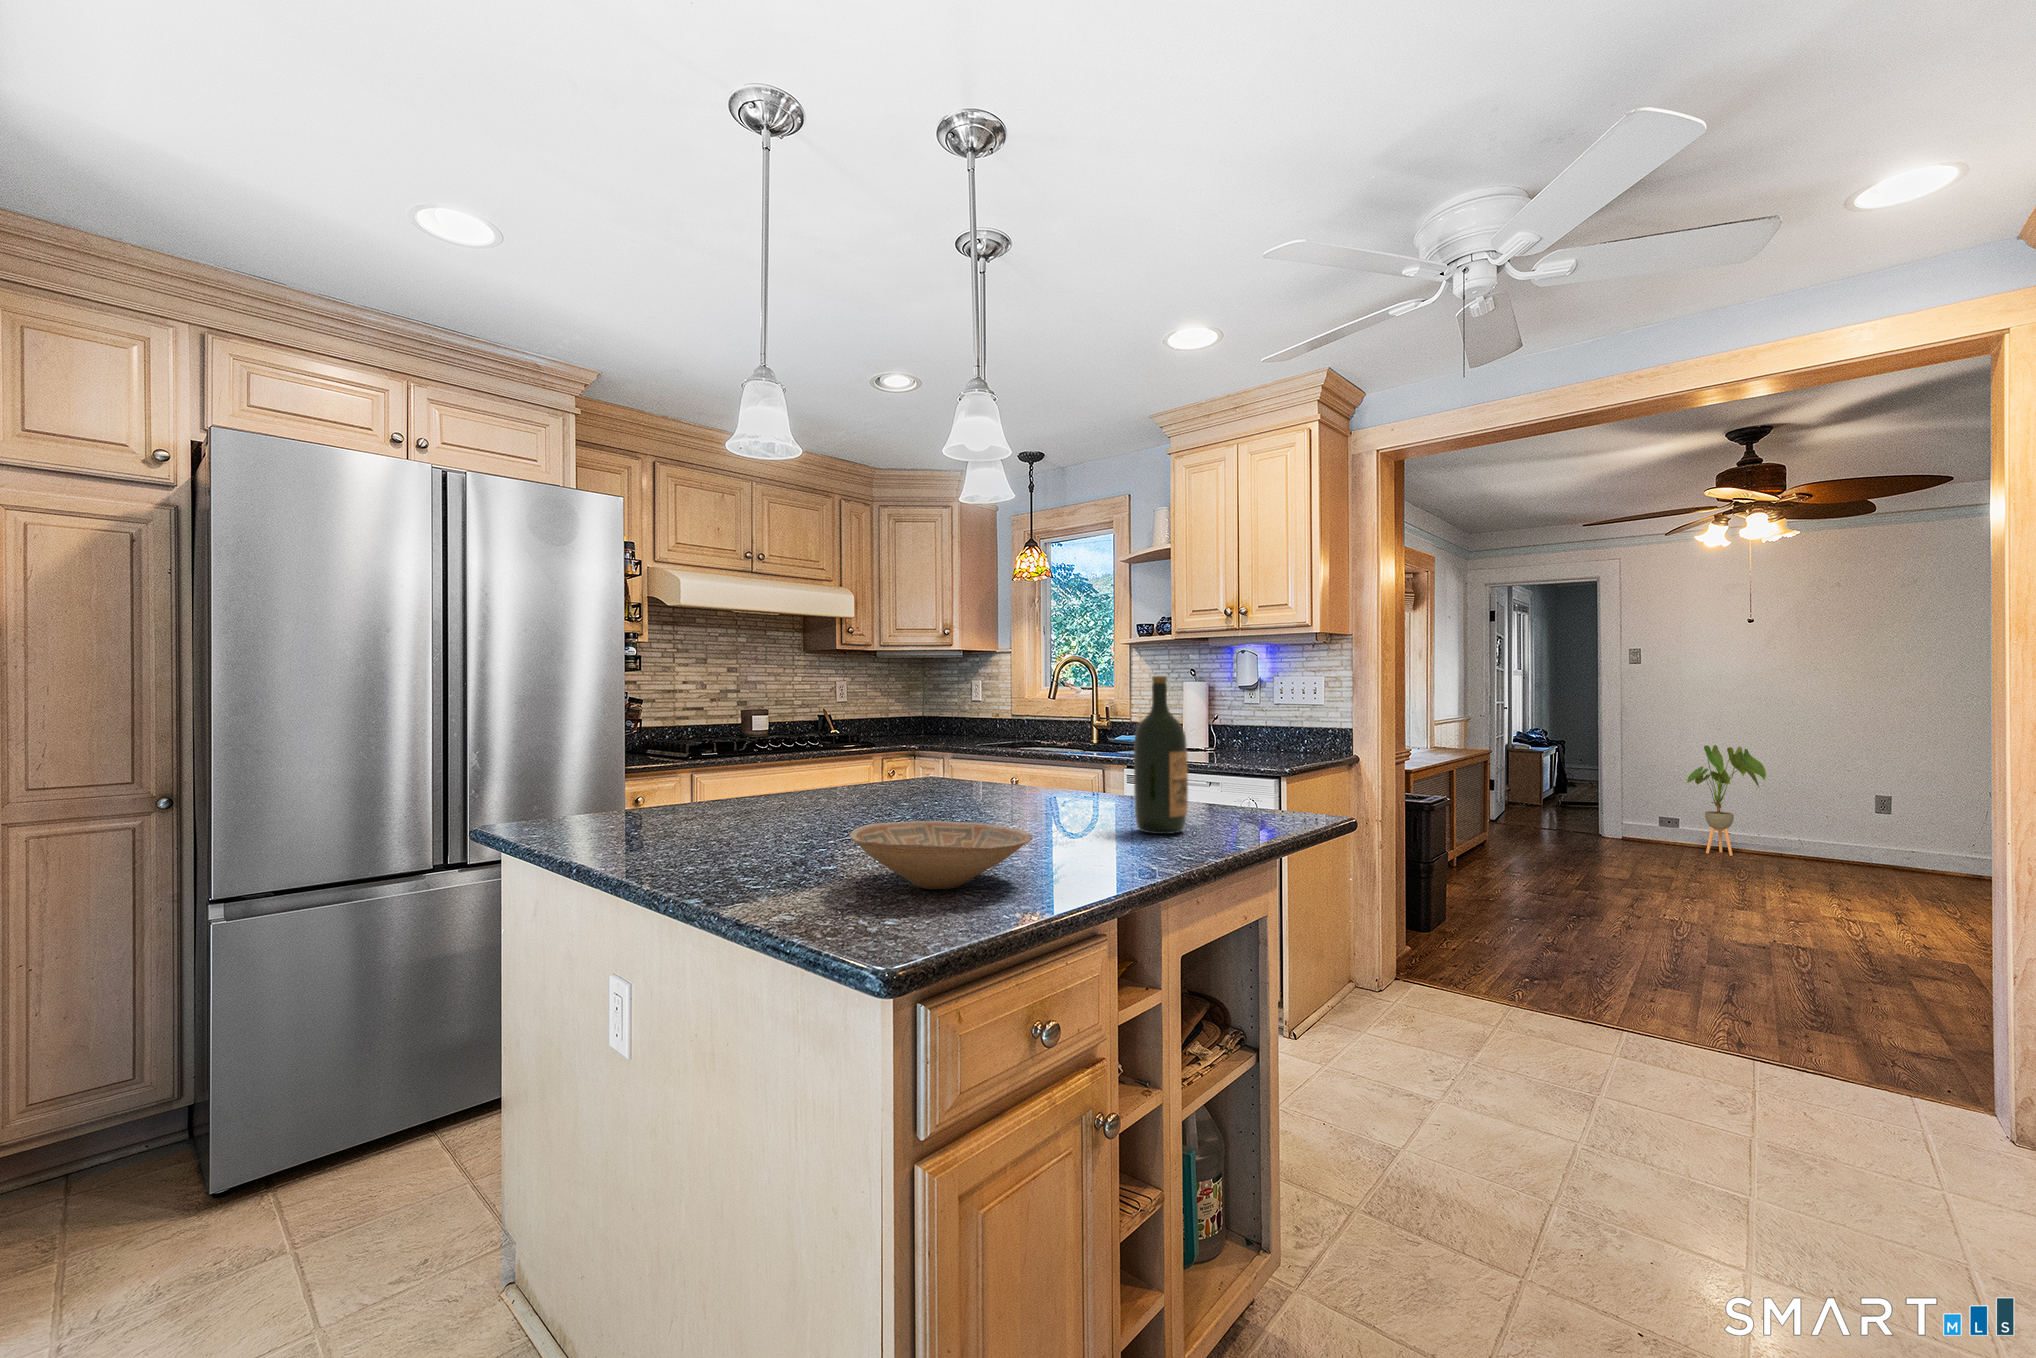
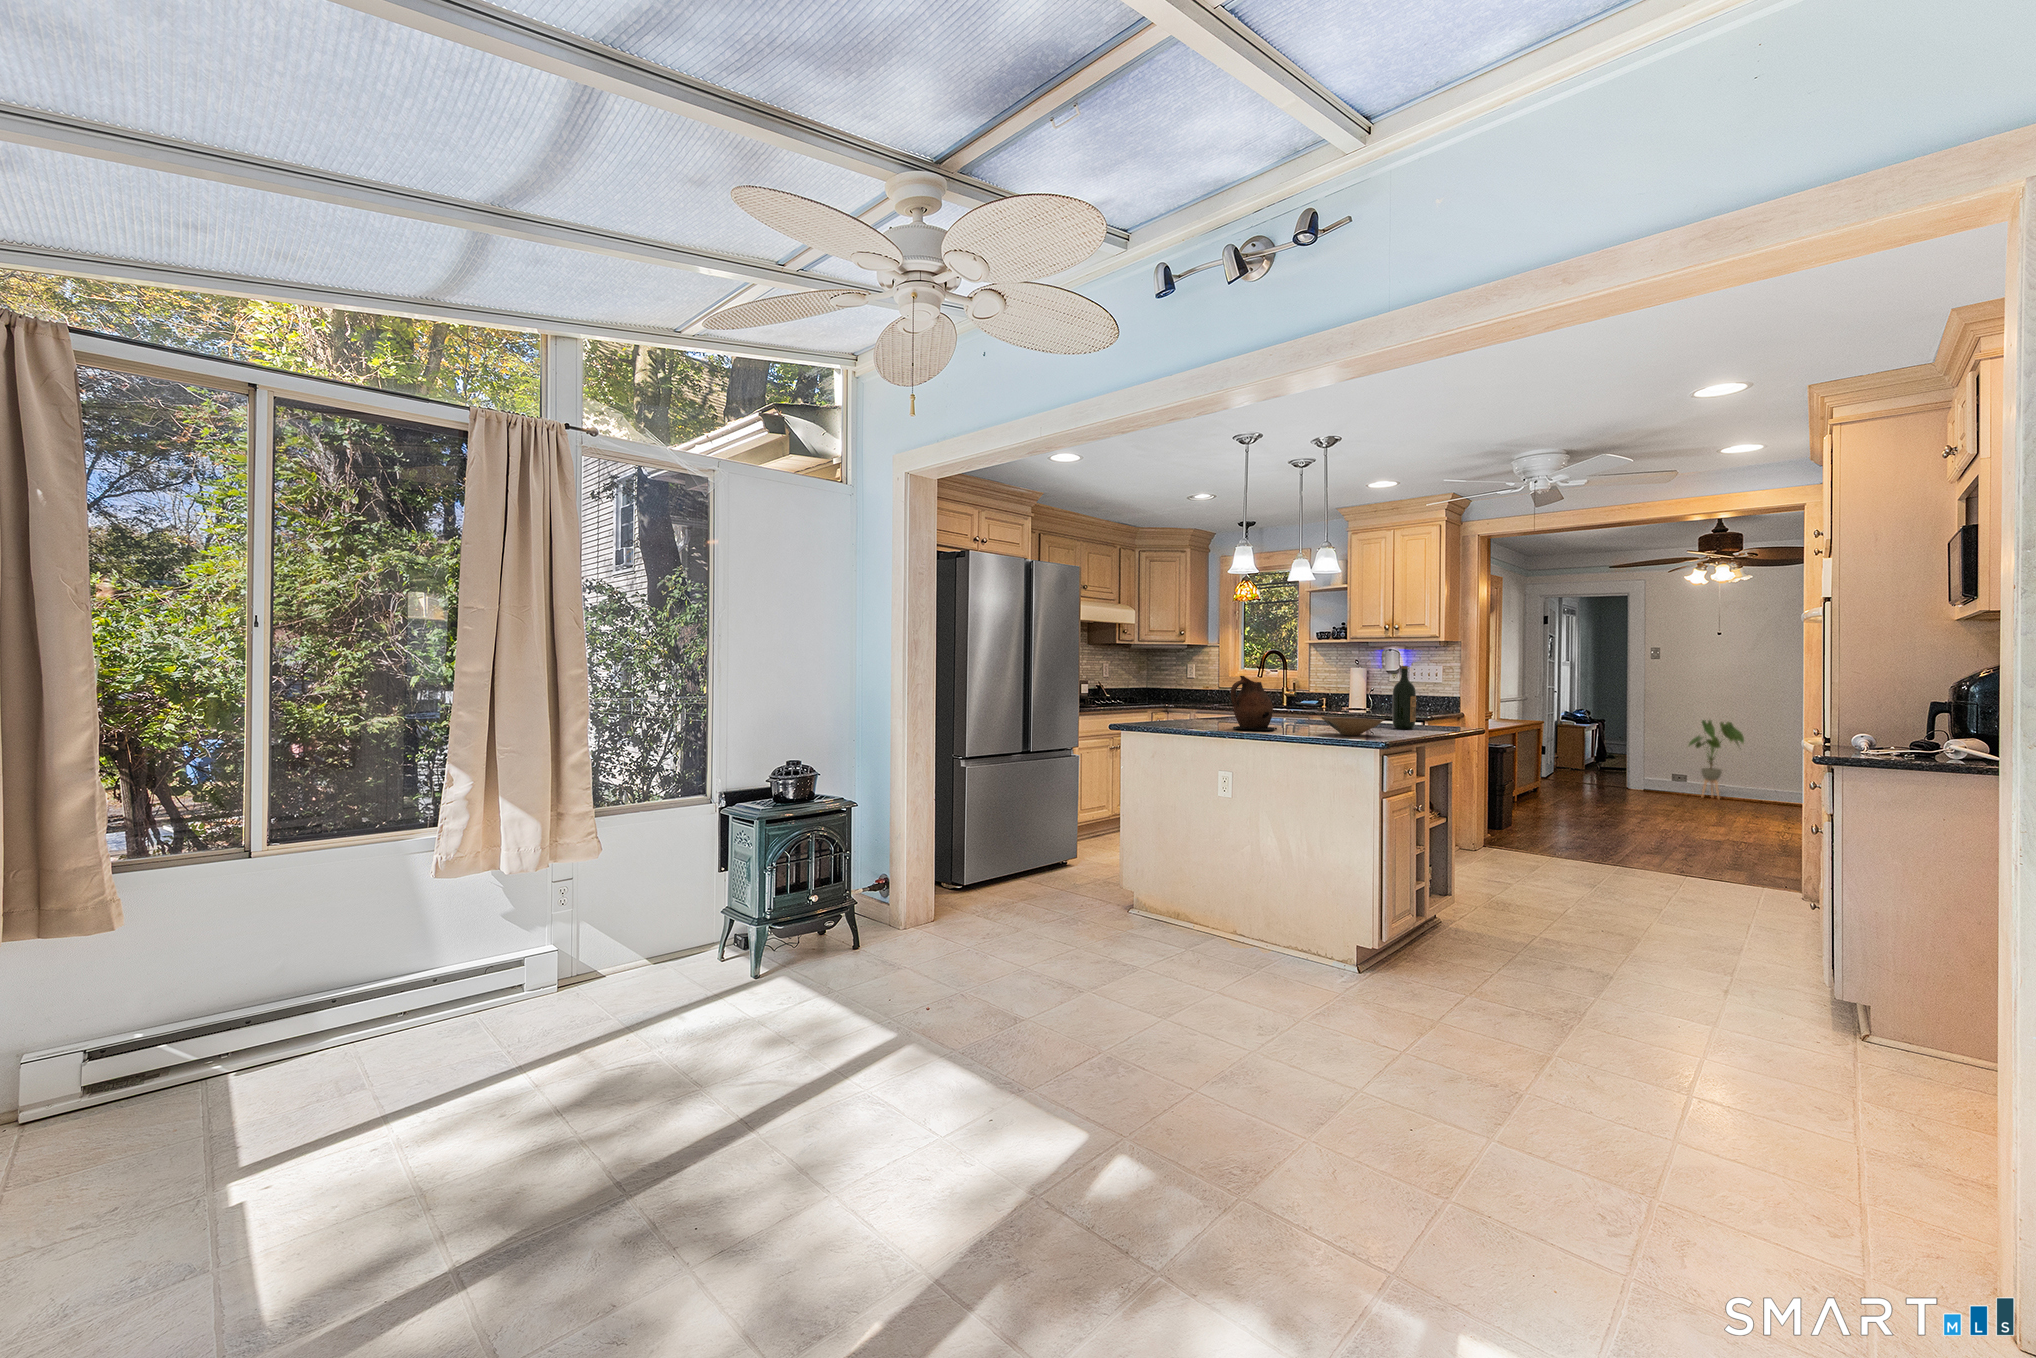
ceramic pitcher: none [682,708,824,861] -> present [1231,676,1277,731]

